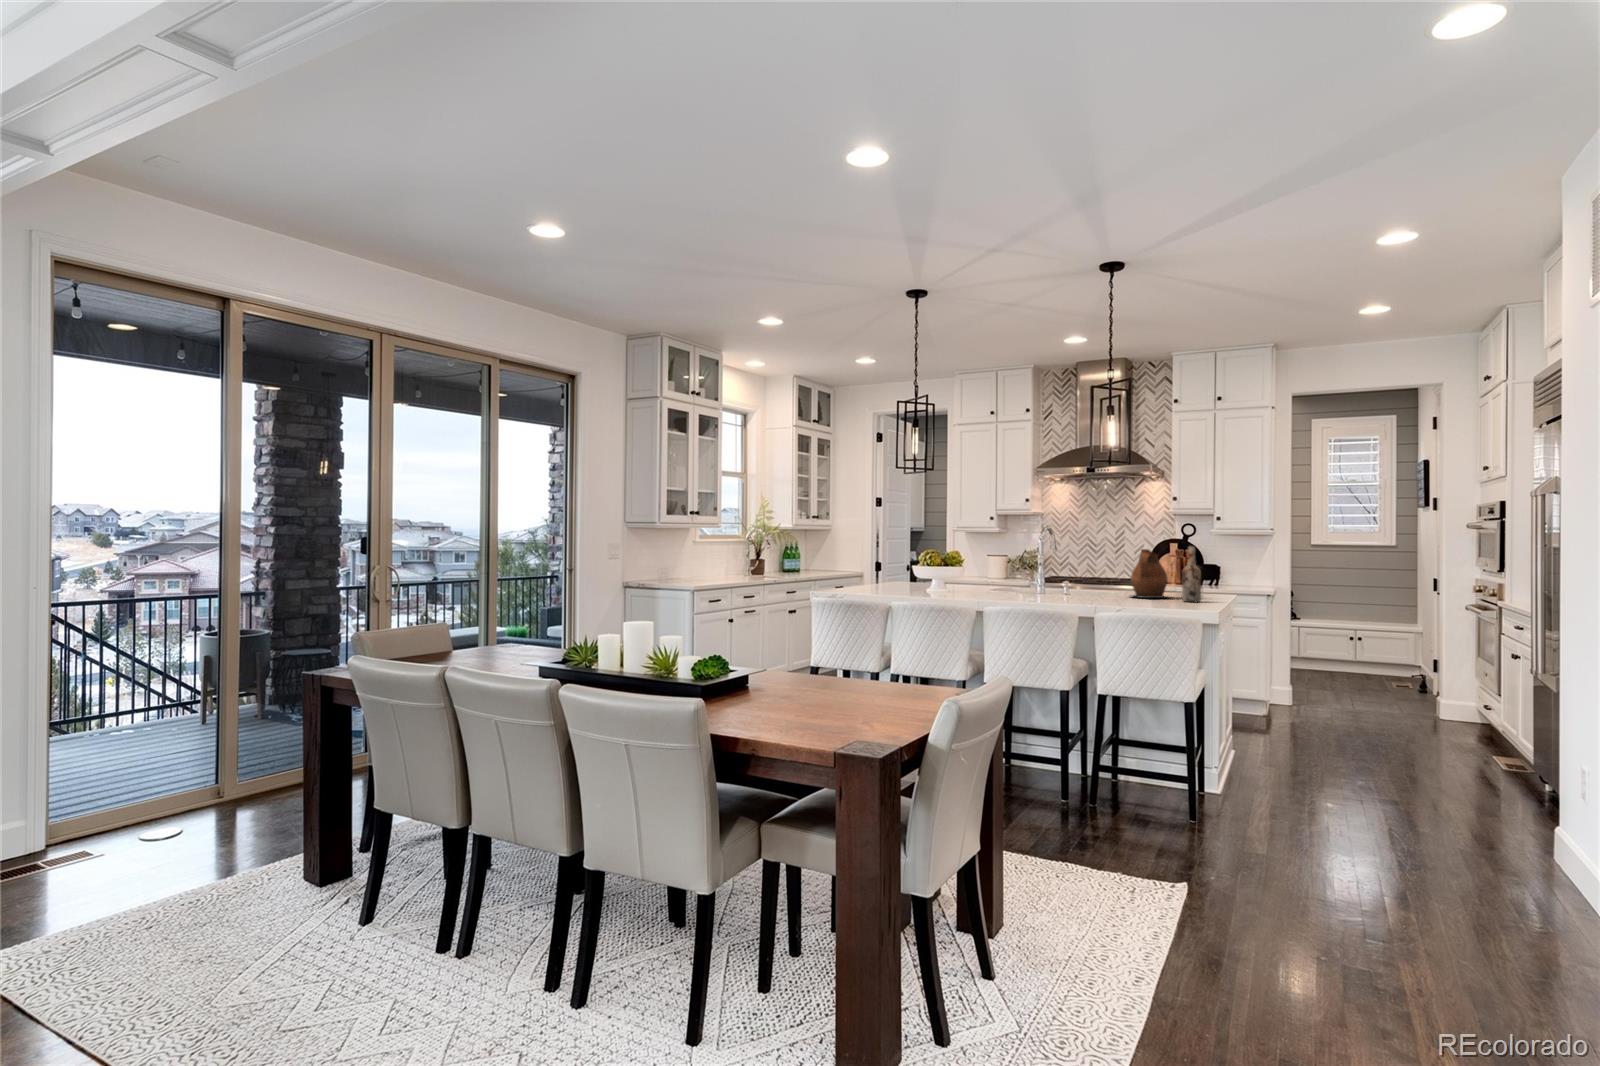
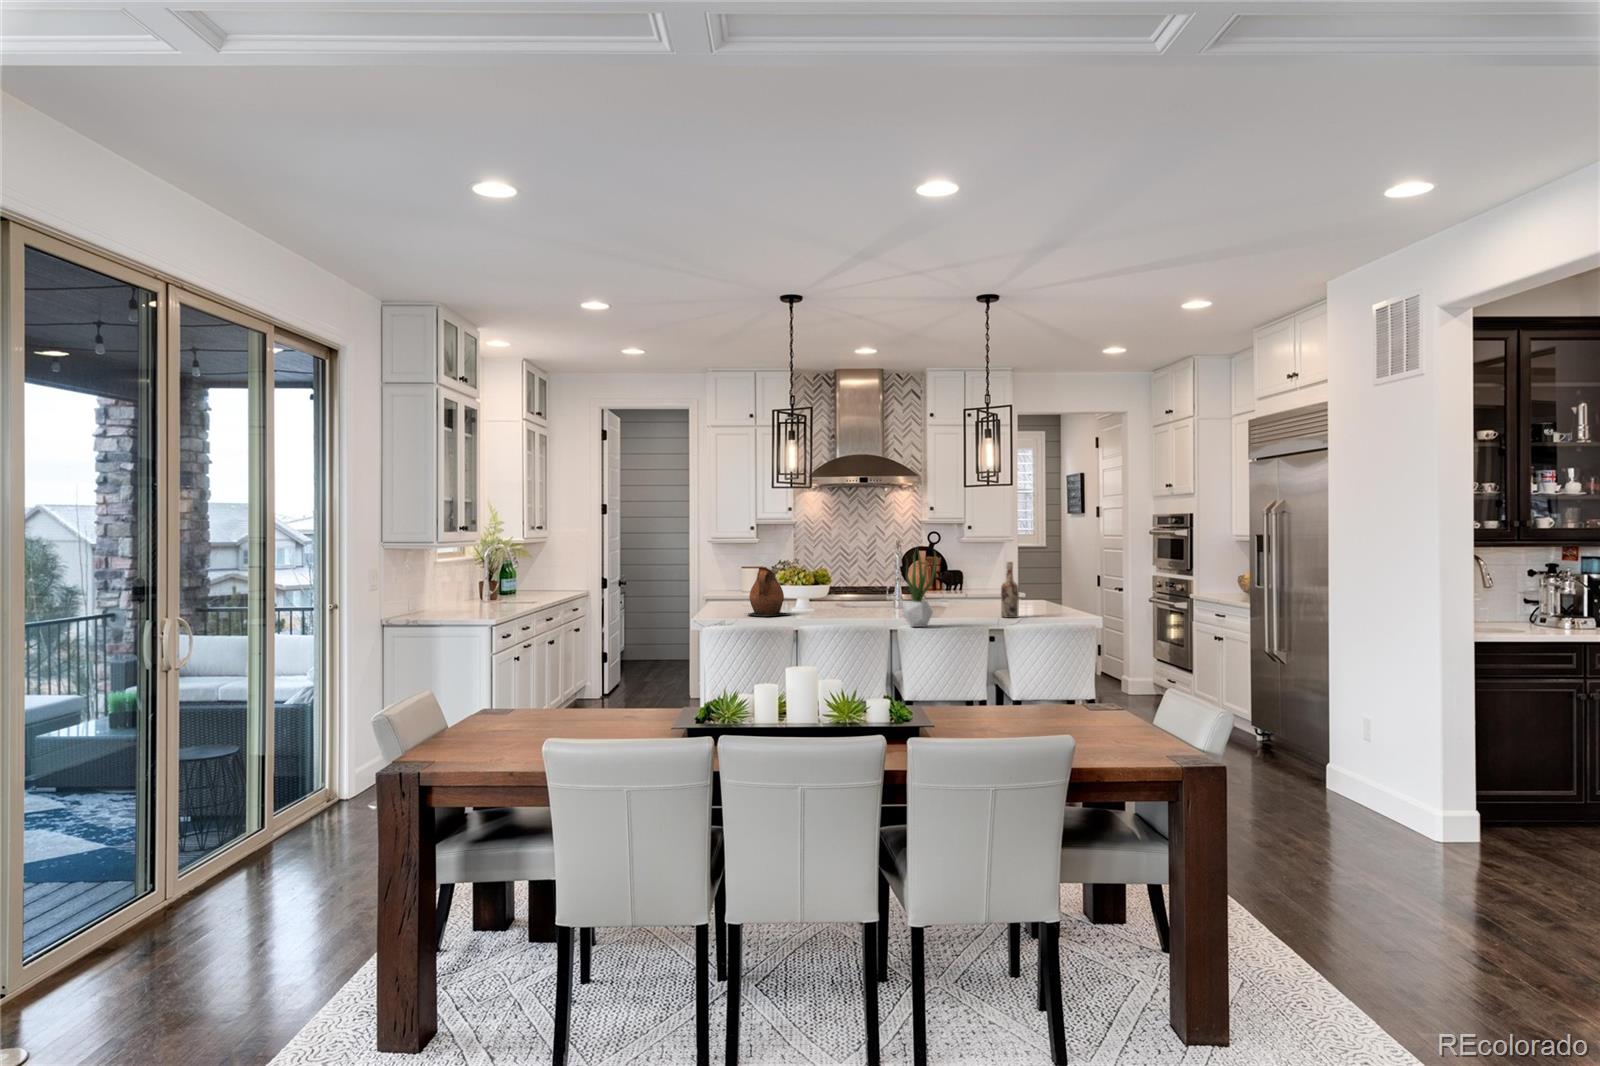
potted plant: none [1059,527,1093,604] -> present [902,552,937,627]
ceramic pitcher: present [1131,549,1170,598] -> present [748,567,790,616]

